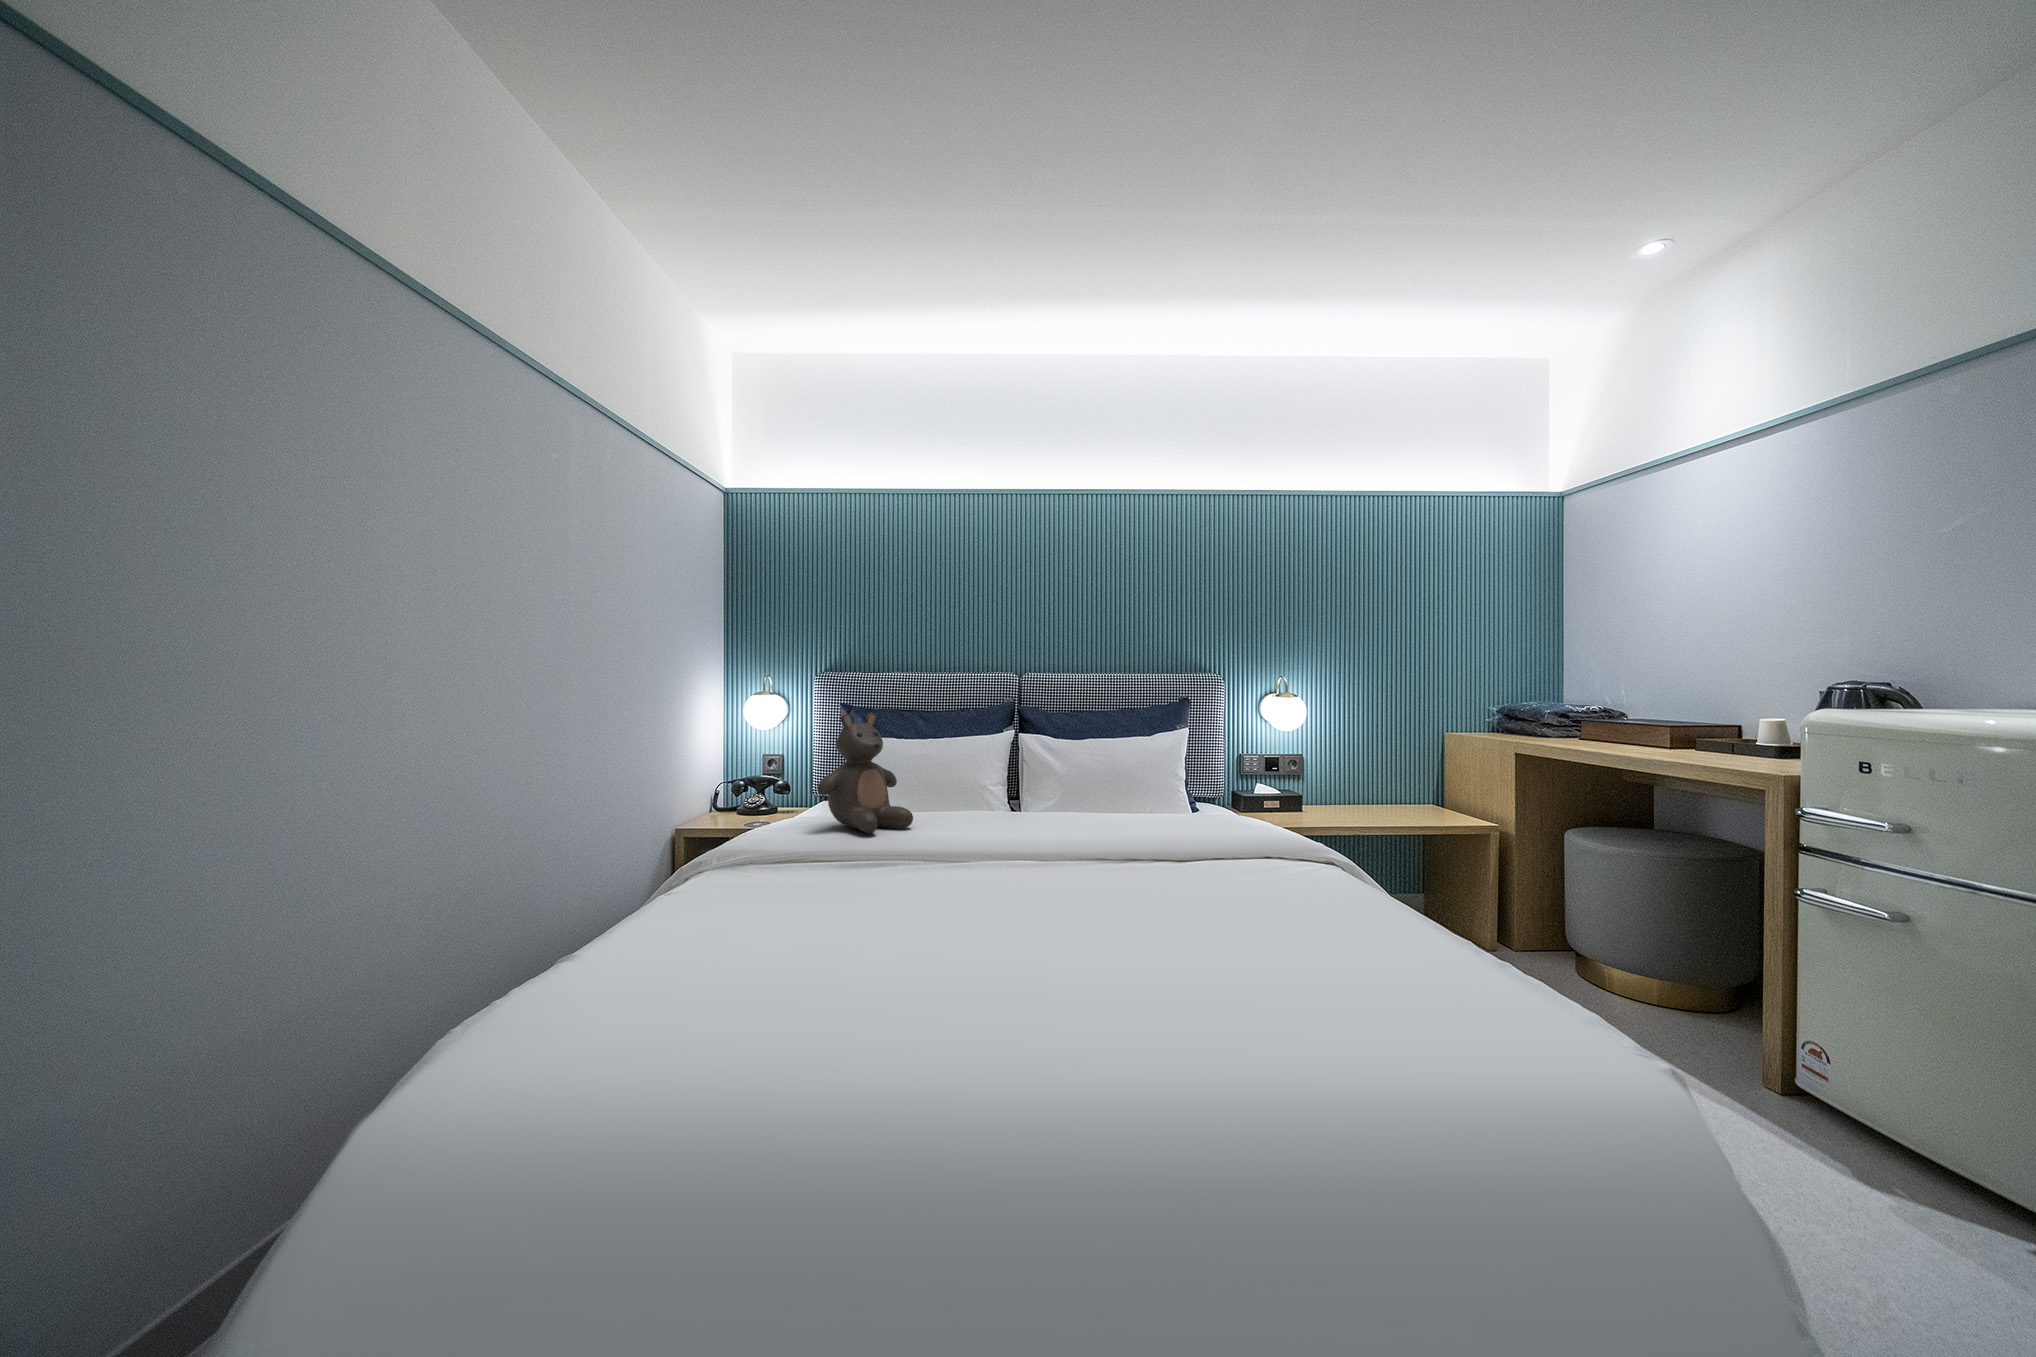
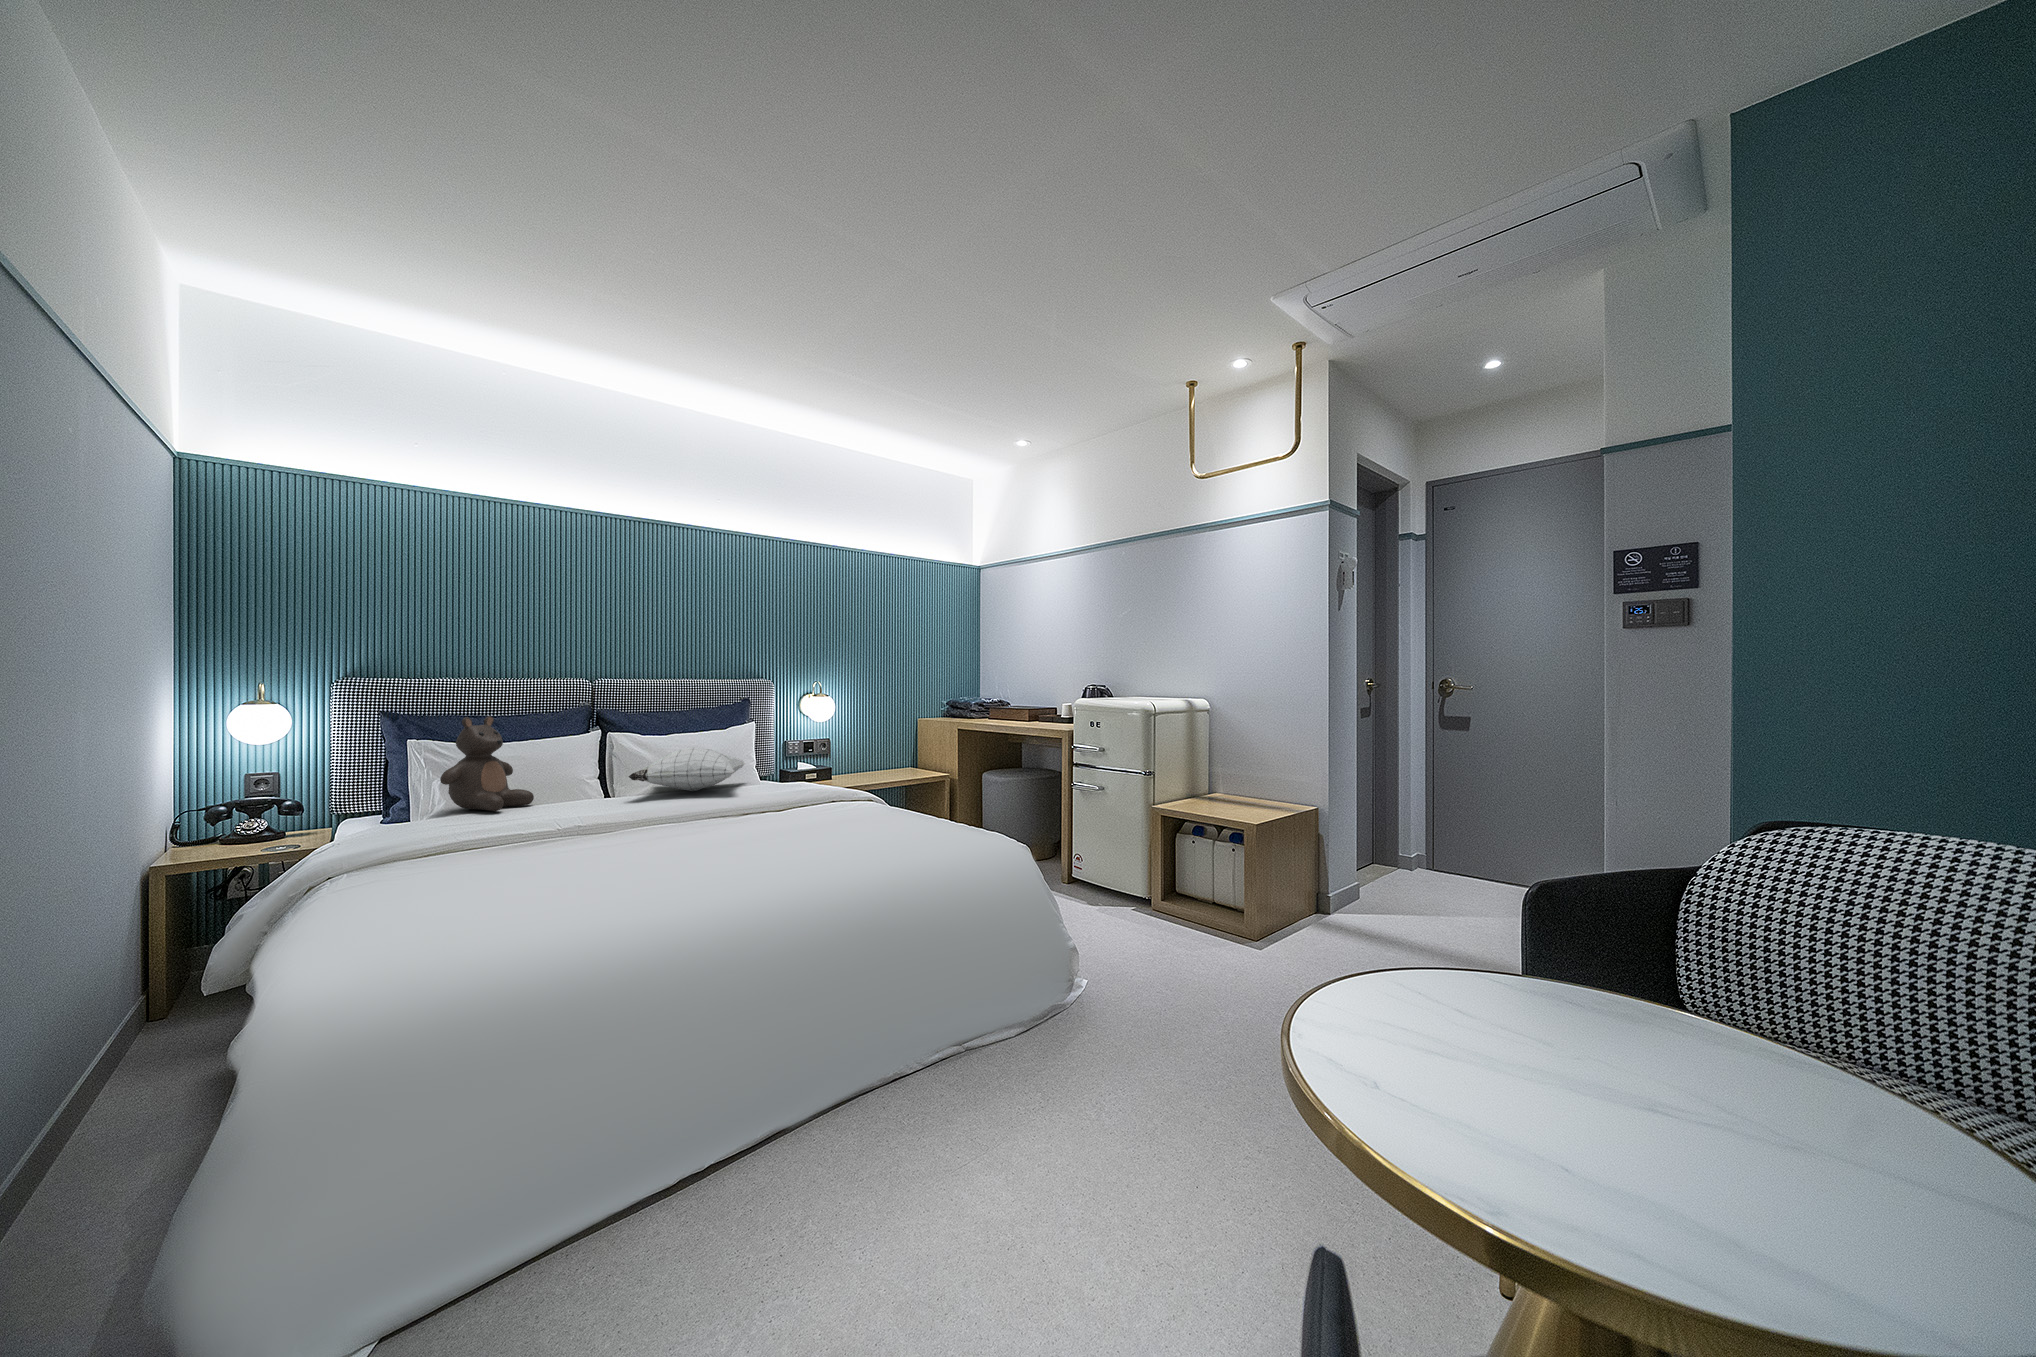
pillow: none [1014,766,1174,829] -> present [629,747,745,791]

